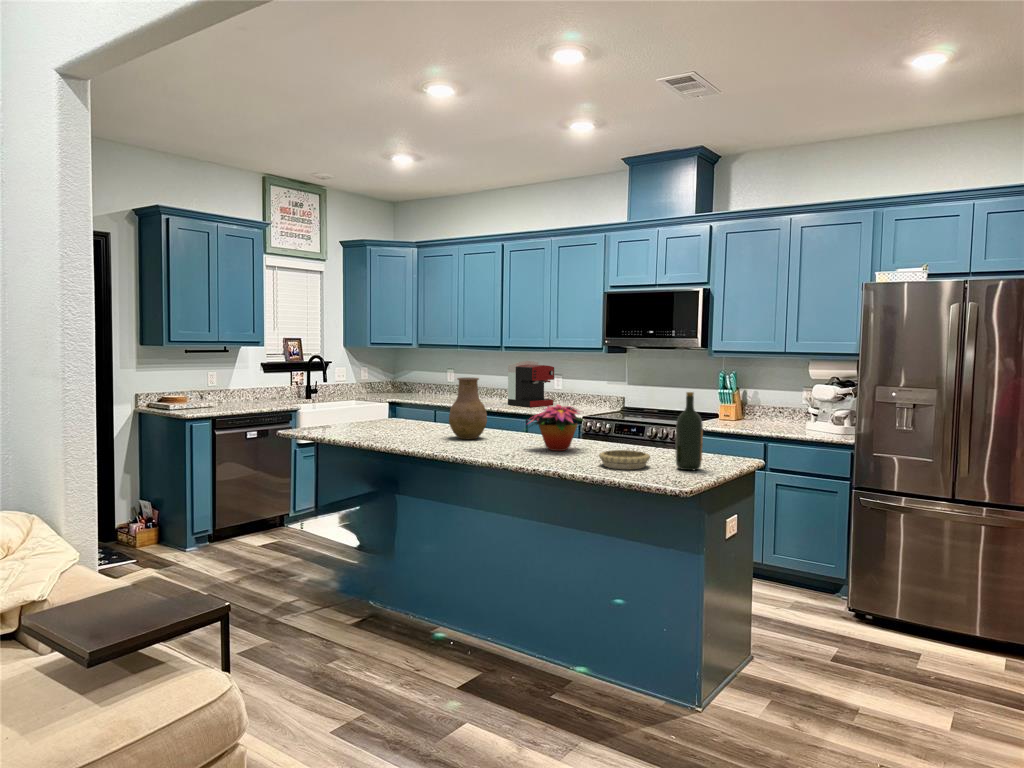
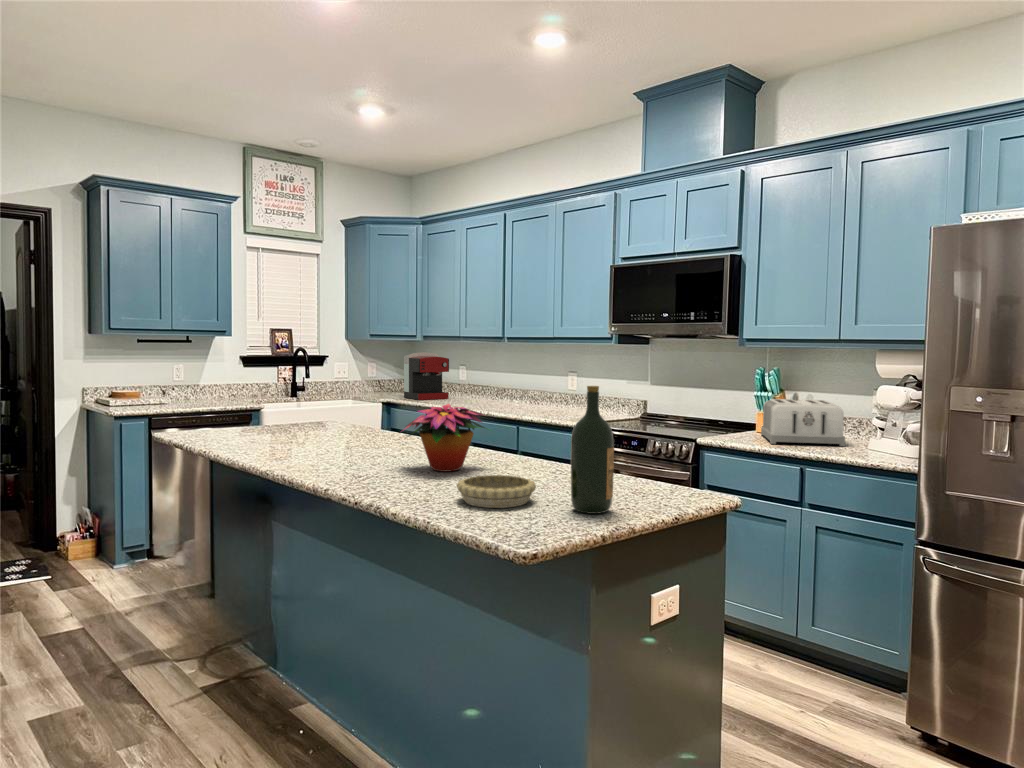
coffee maker: present [508,361,554,407] -> present [404,352,449,400]
vase: present [449,377,487,439] -> none [333,367,386,450]
toaster: none [726,396,791,429] -> present [761,399,845,446]

